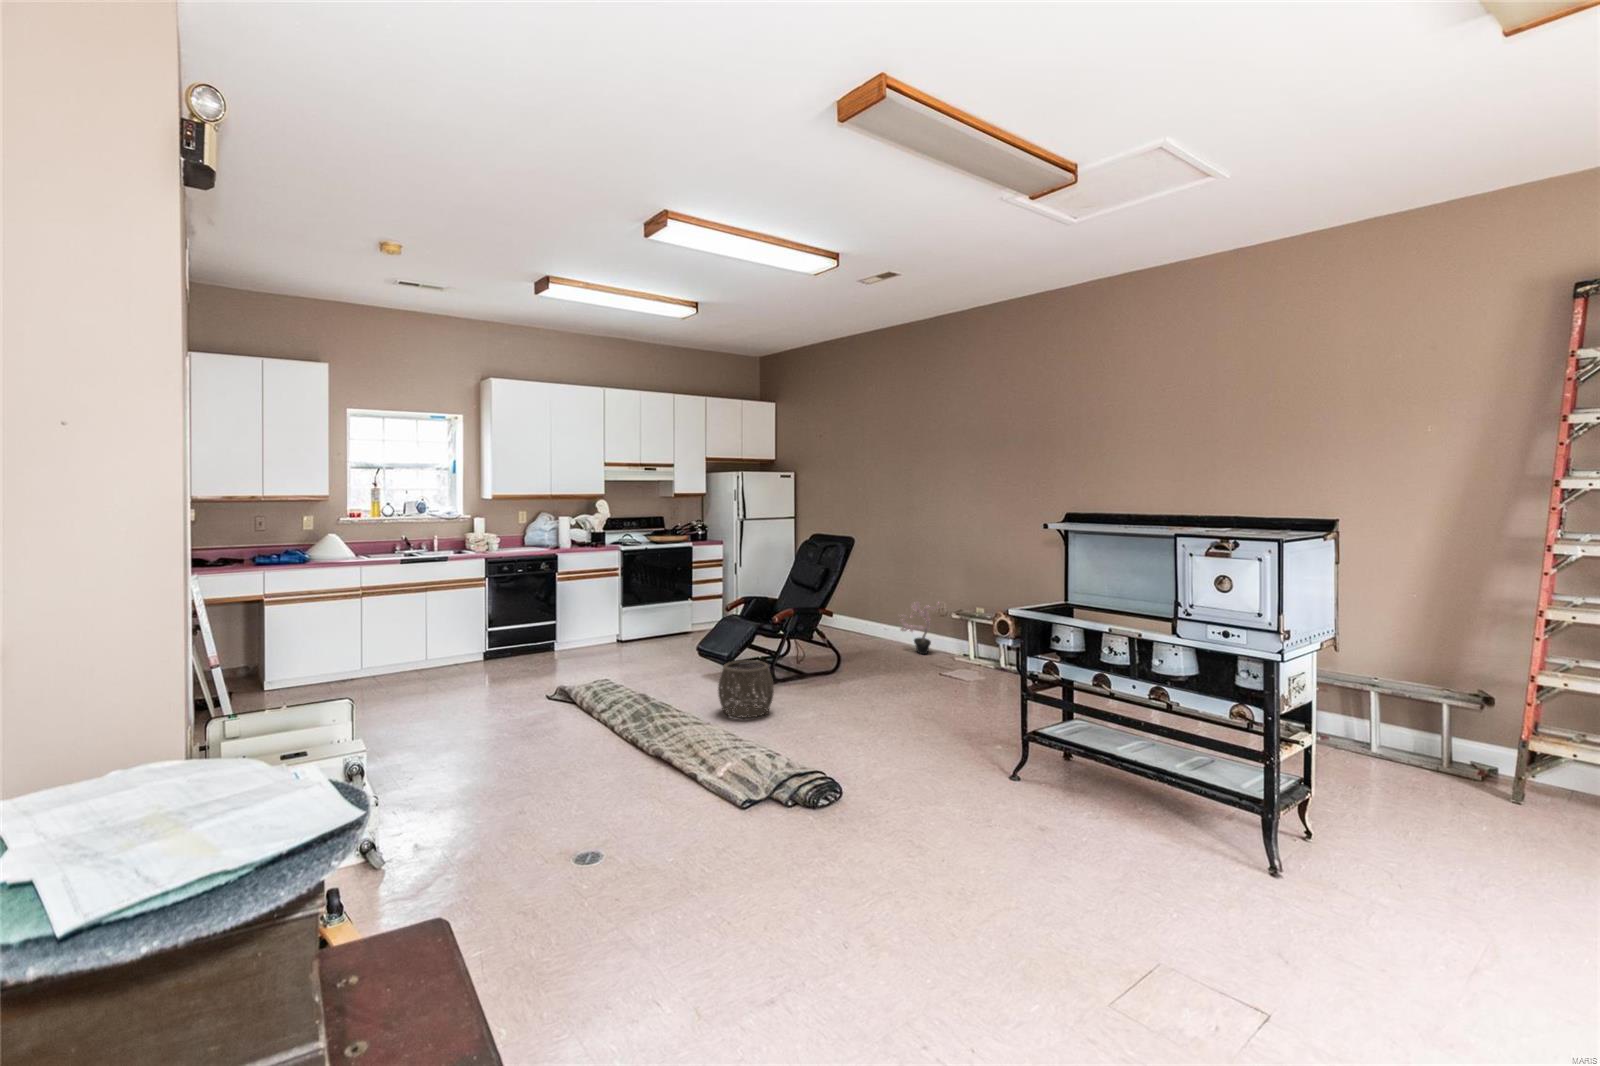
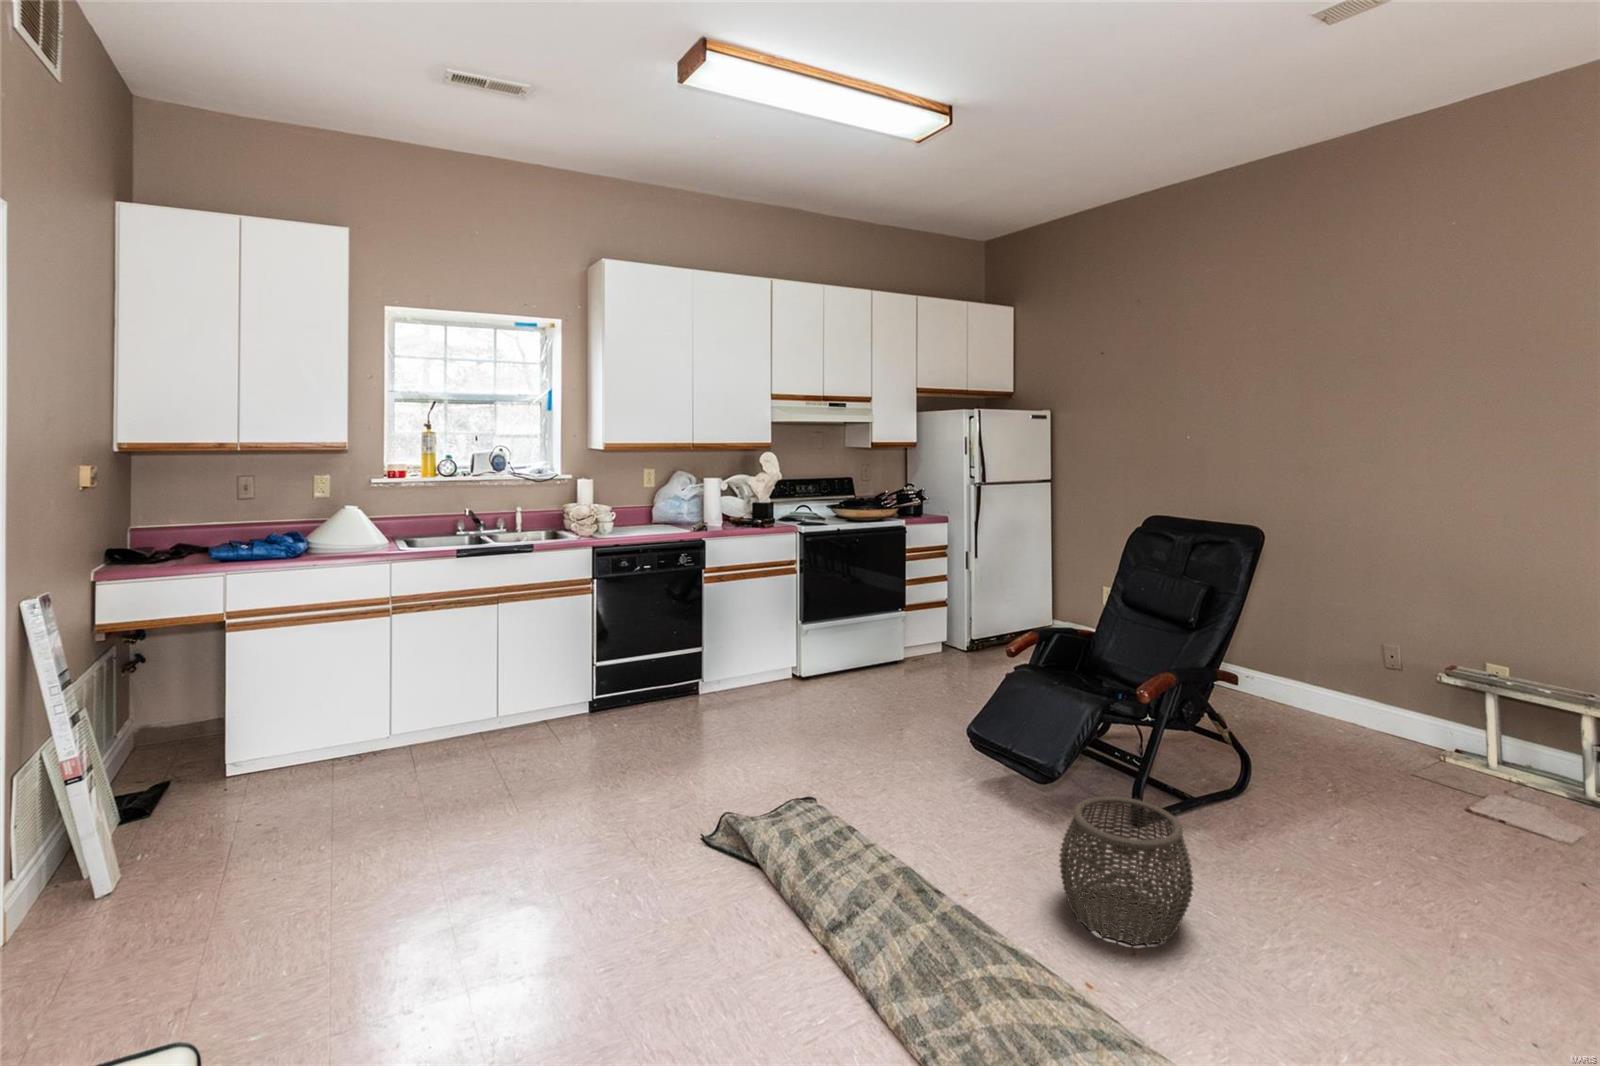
potted plant: present [900,602,940,654] -> none [1275,629,1389,734]

